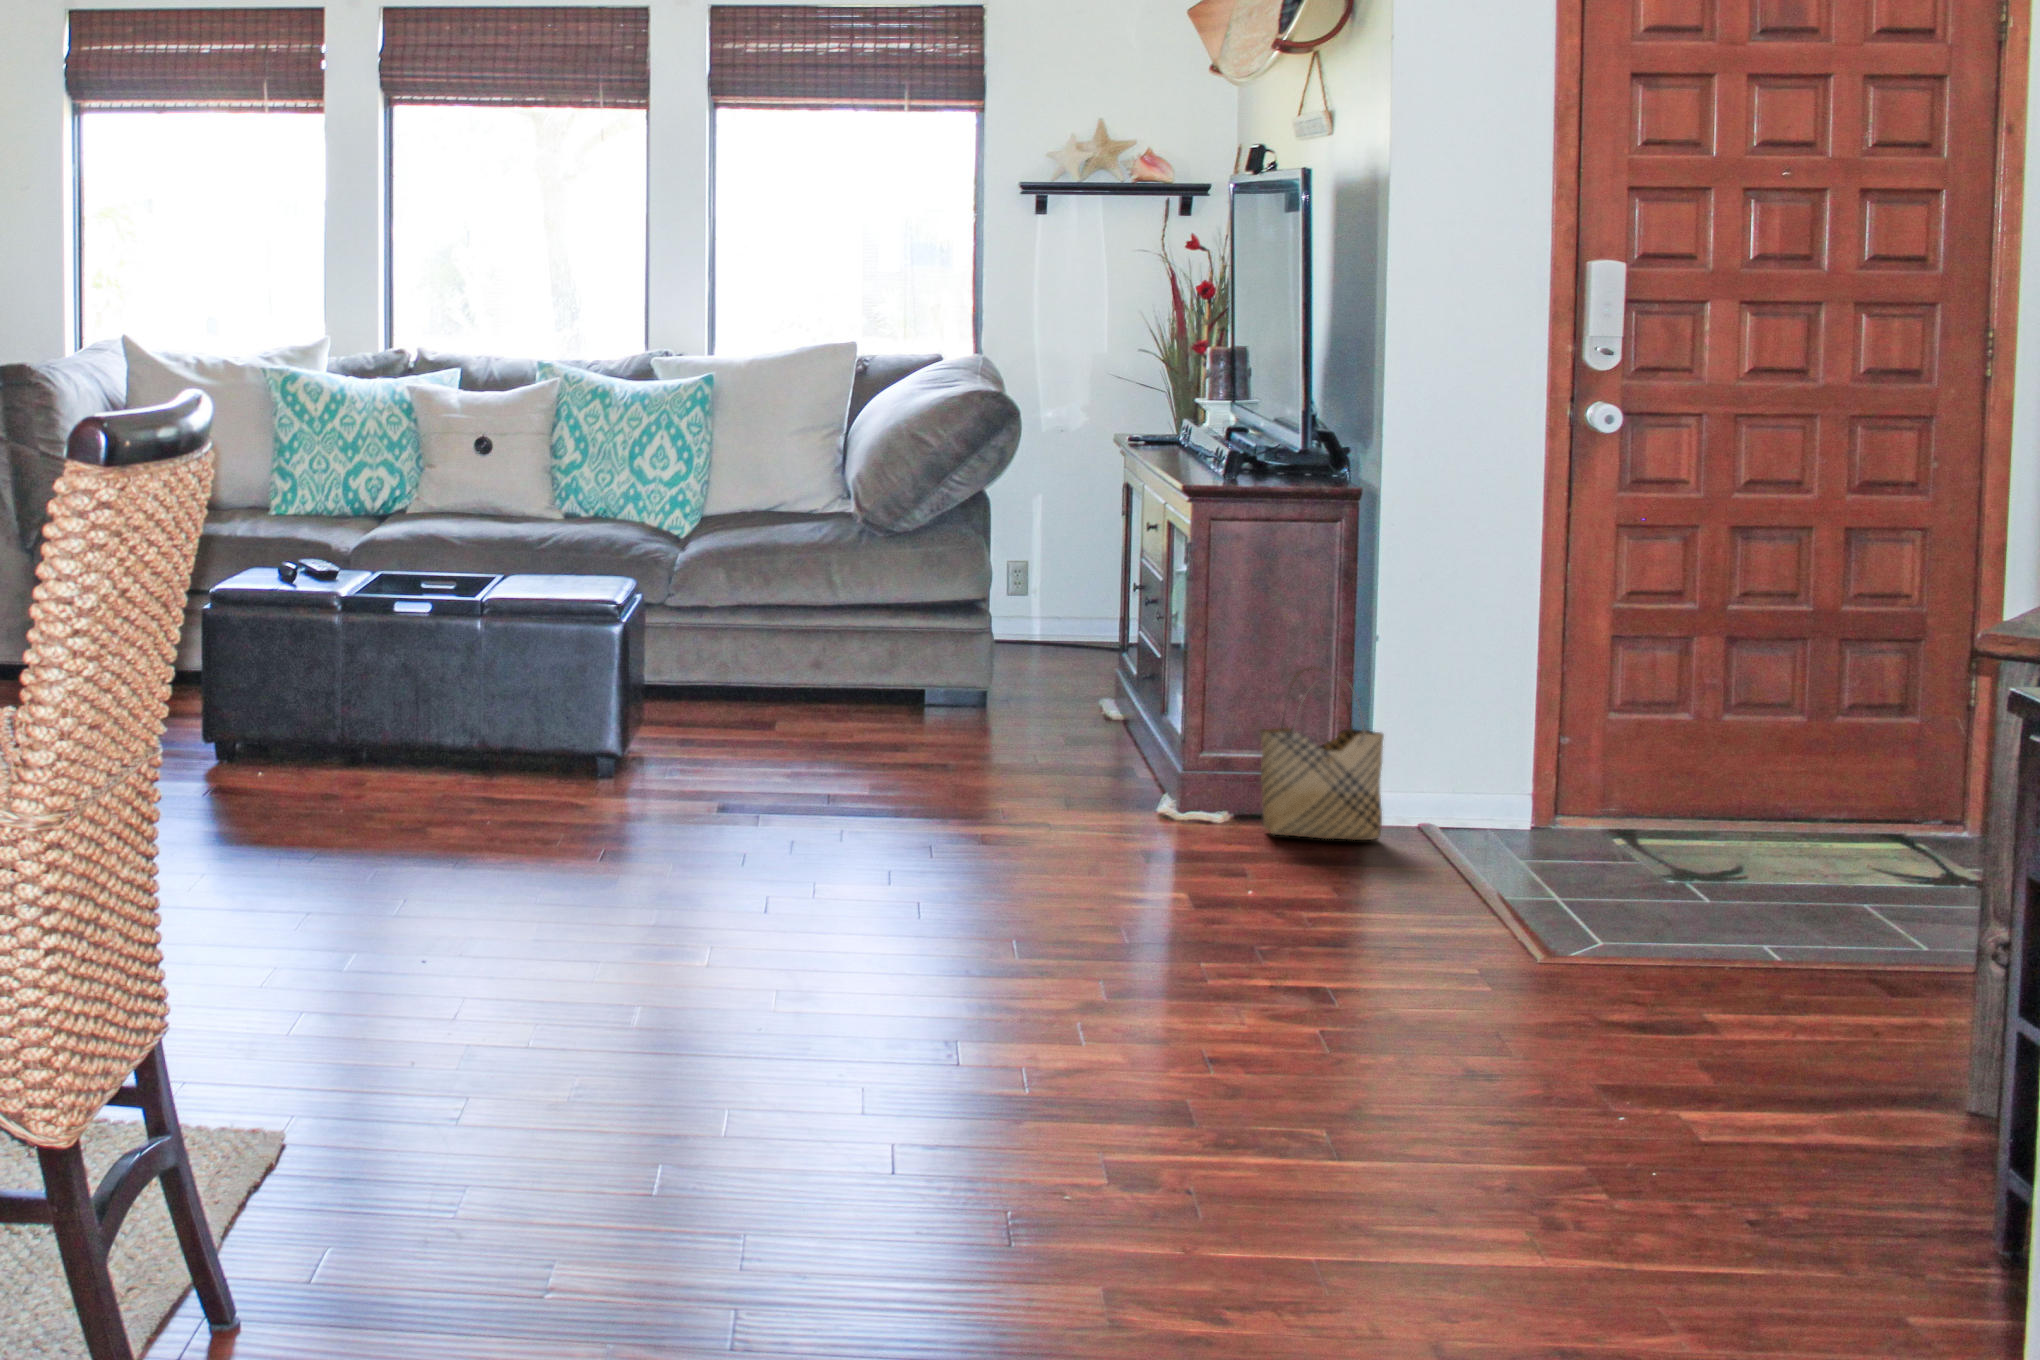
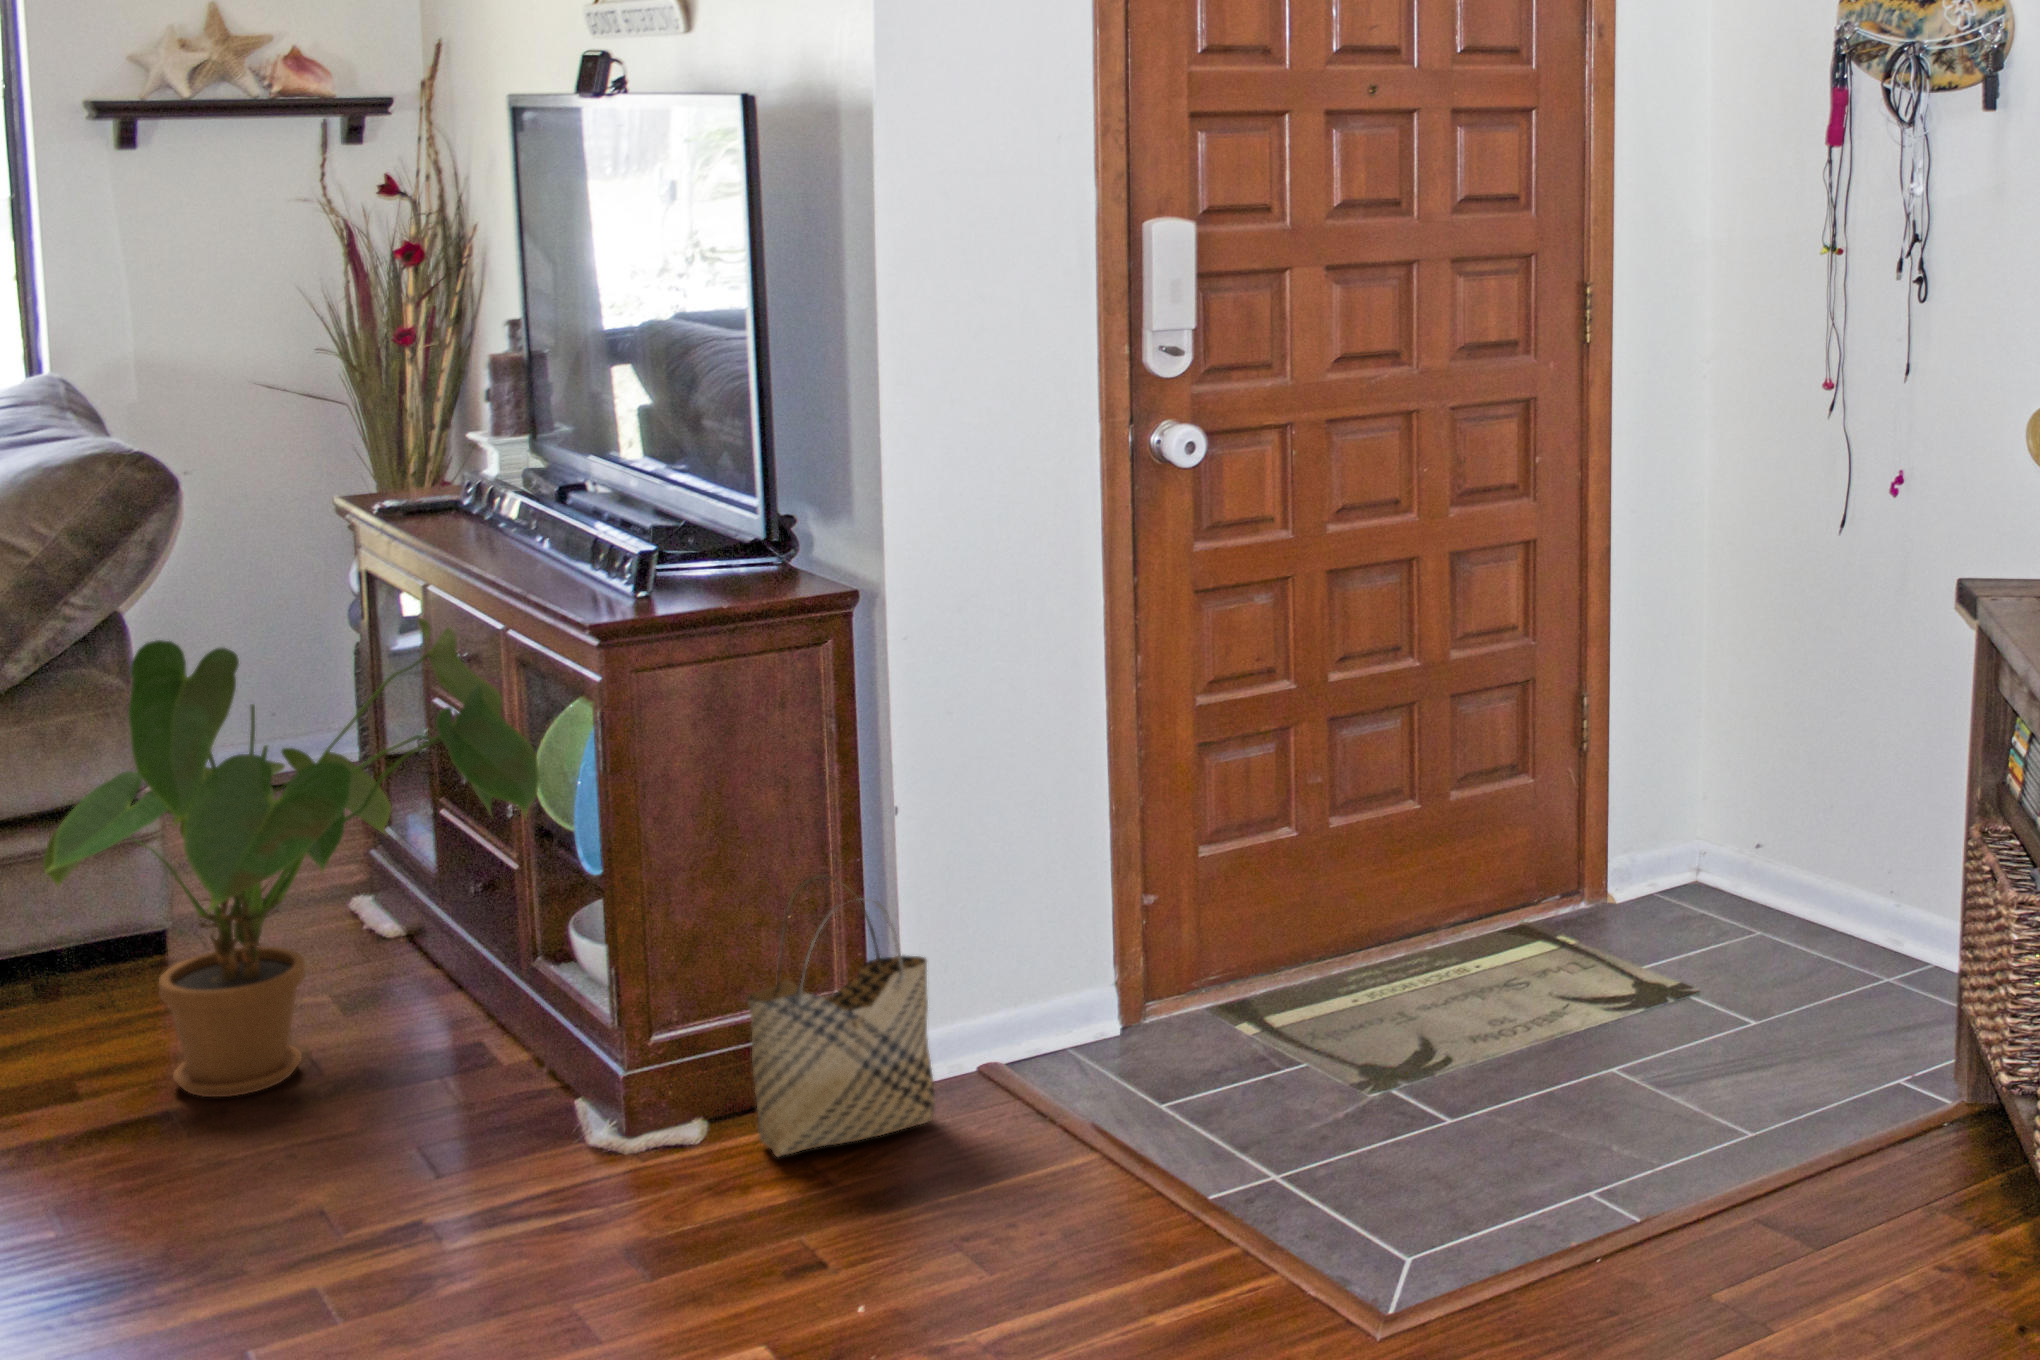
house plant: none [881,485,1150,757] -> present [43,618,540,1097]

